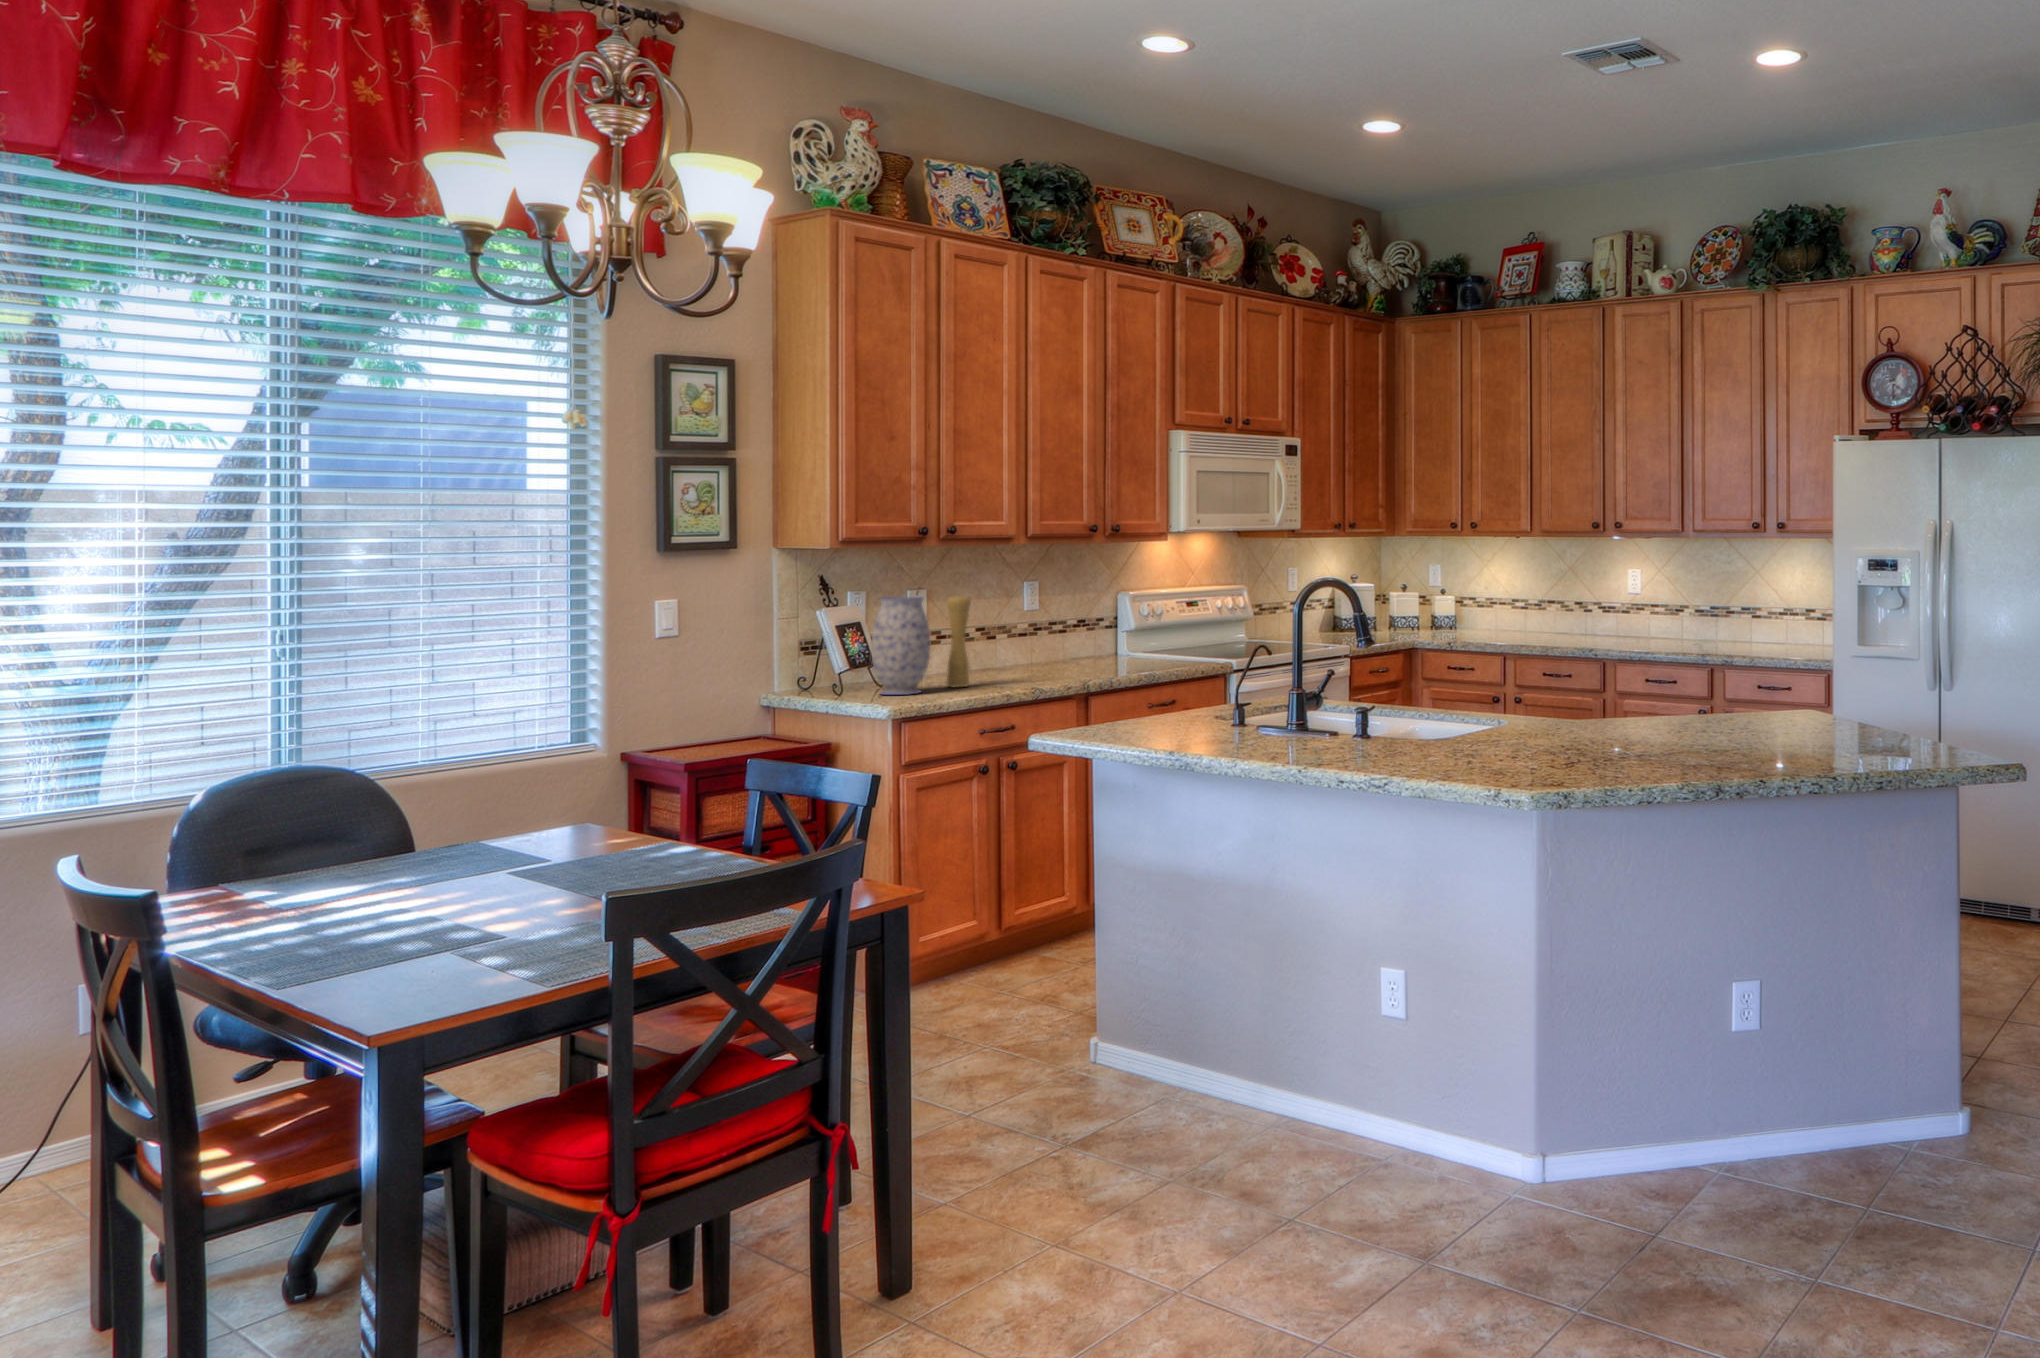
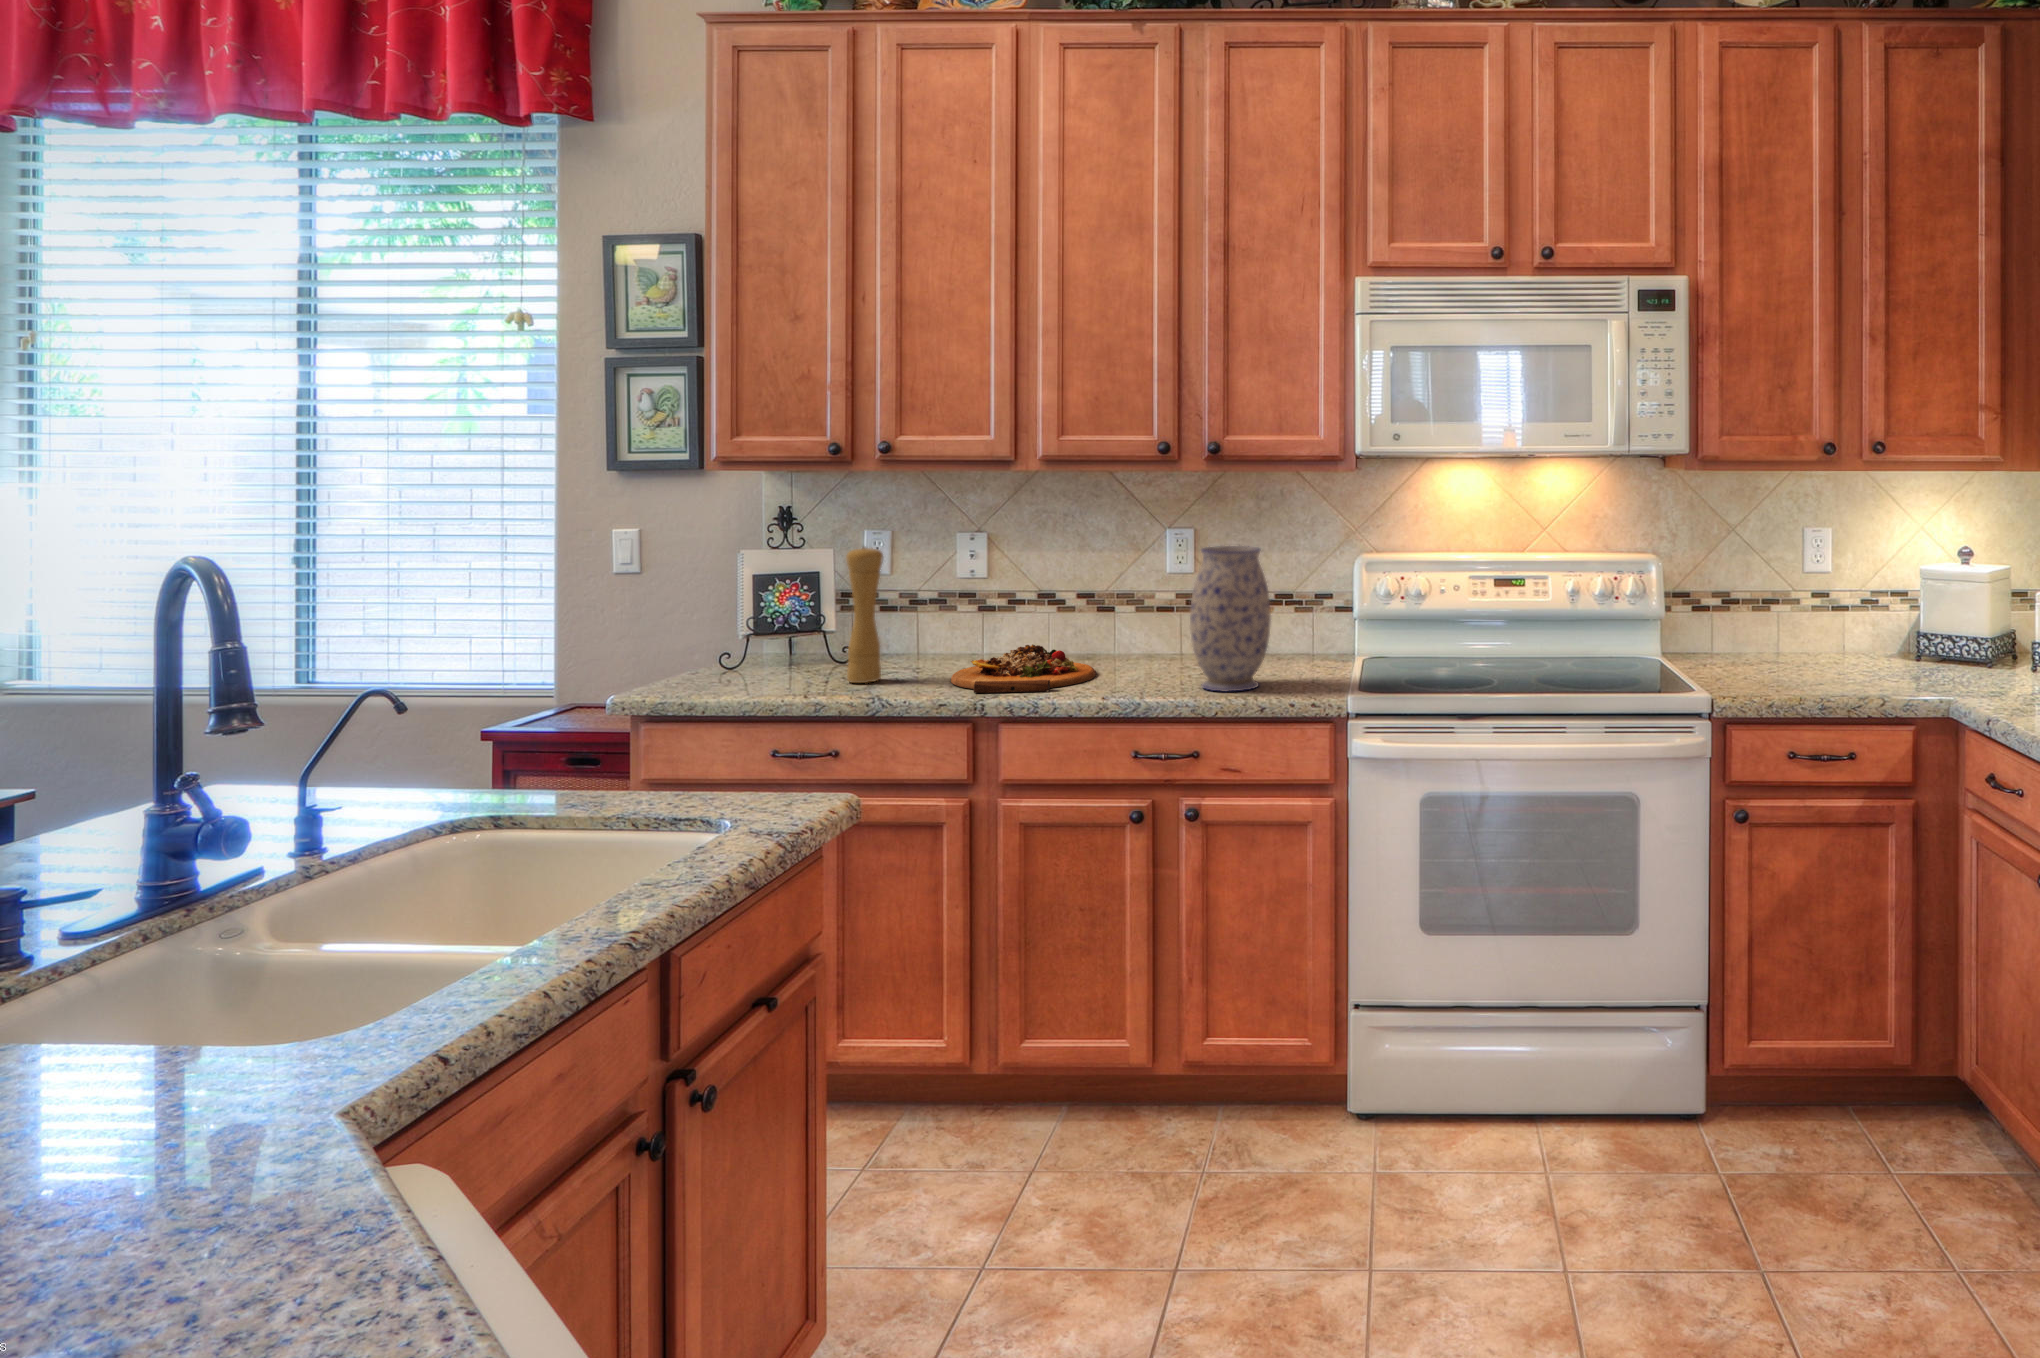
vase: present [871,597,930,695] -> present [1190,546,1271,692]
cutting board: none [978,657,1083,682] -> present [951,644,1096,693]

